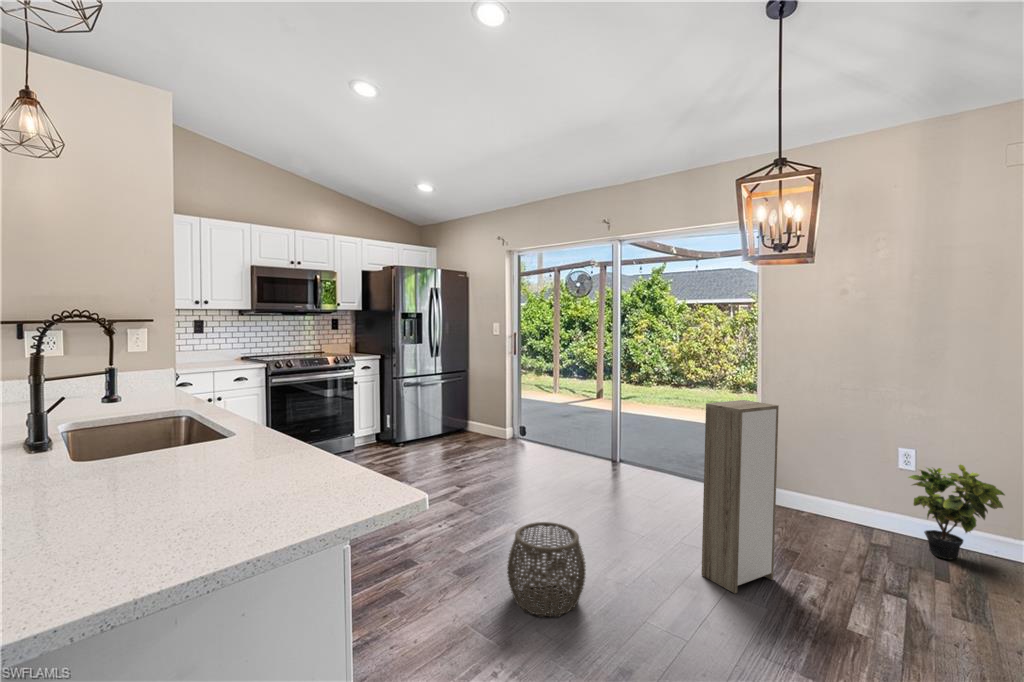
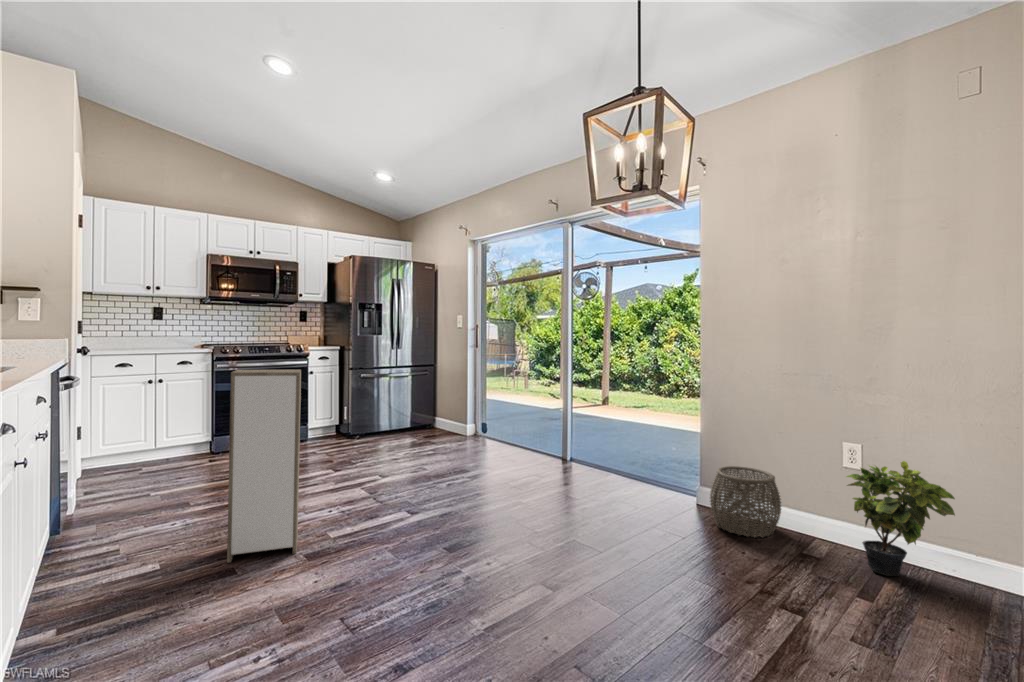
storage cabinet: present [702,400,779,594] -> present [227,370,301,563]
woven basket: present [507,522,586,617] -> present [710,466,781,537]

